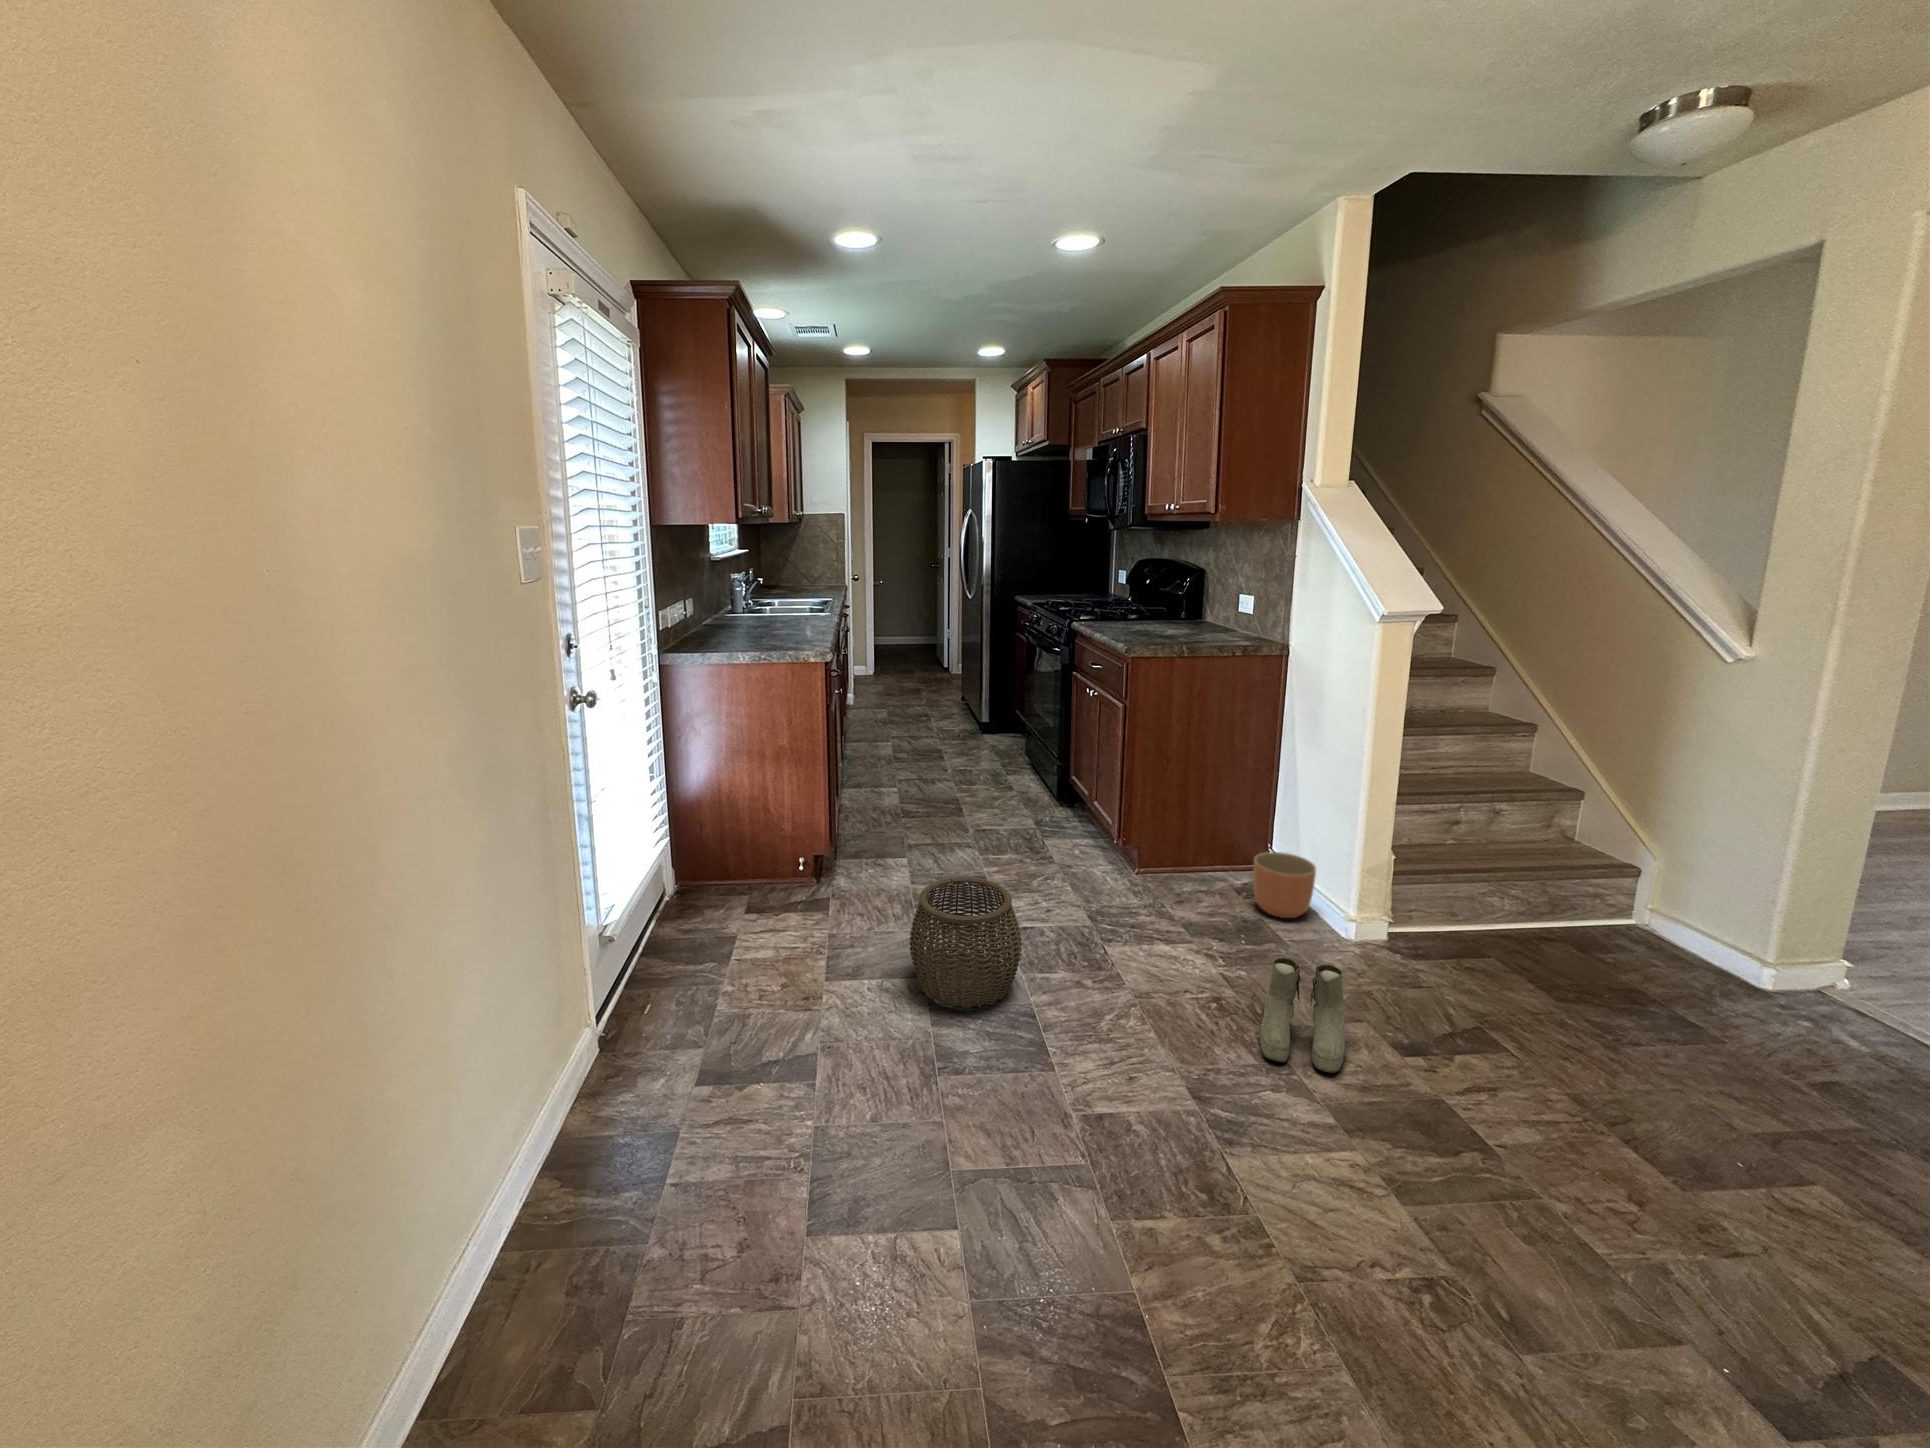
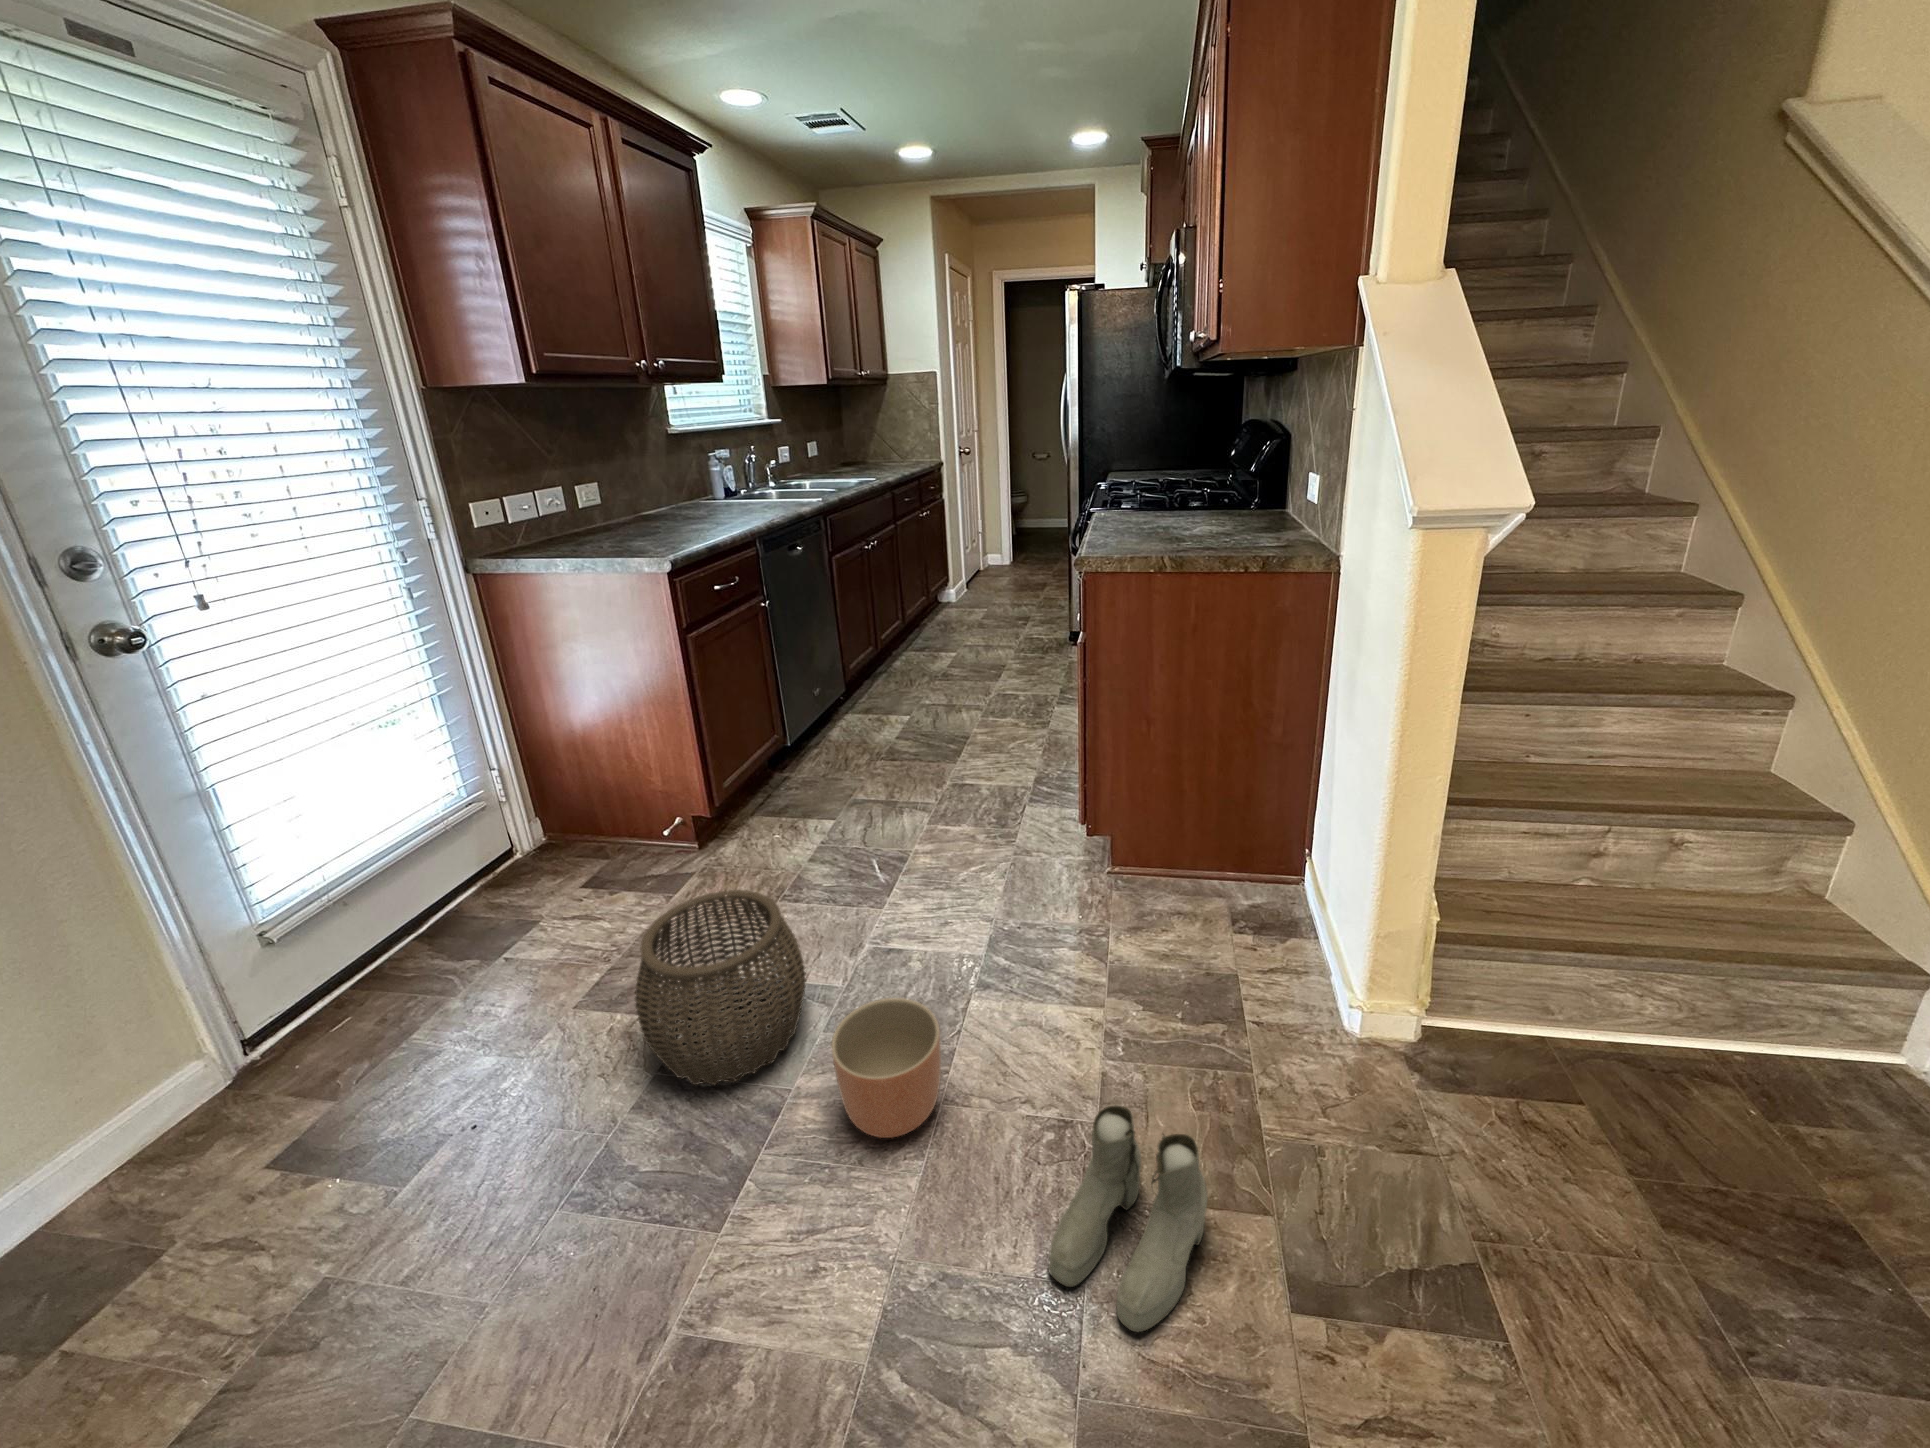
planter: present [1253,852,1316,918] -> present [831,998,941,1138]

